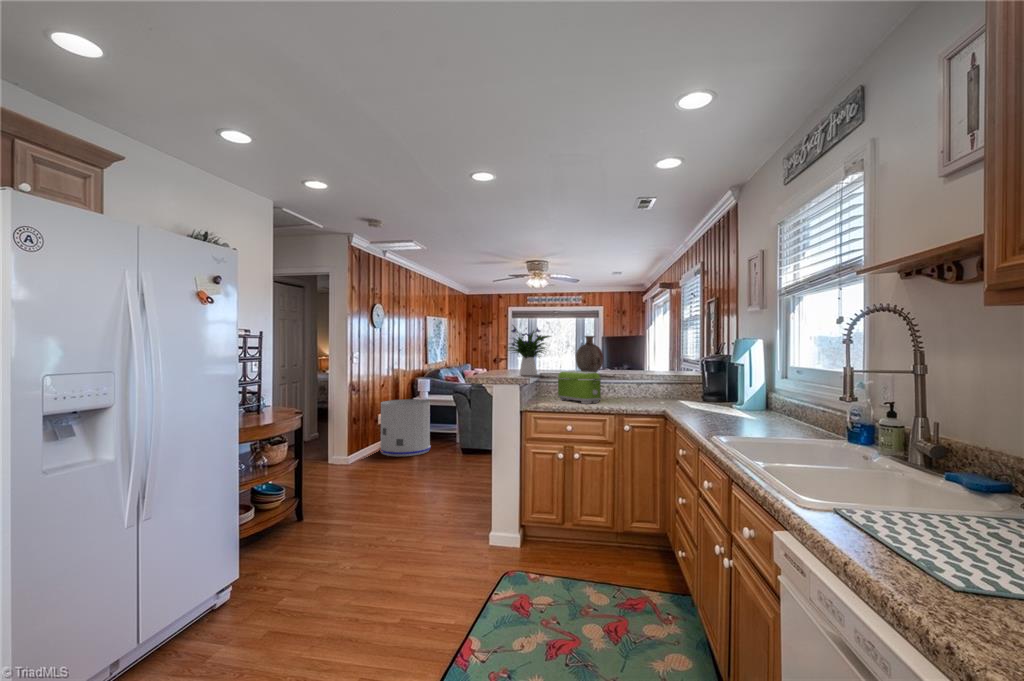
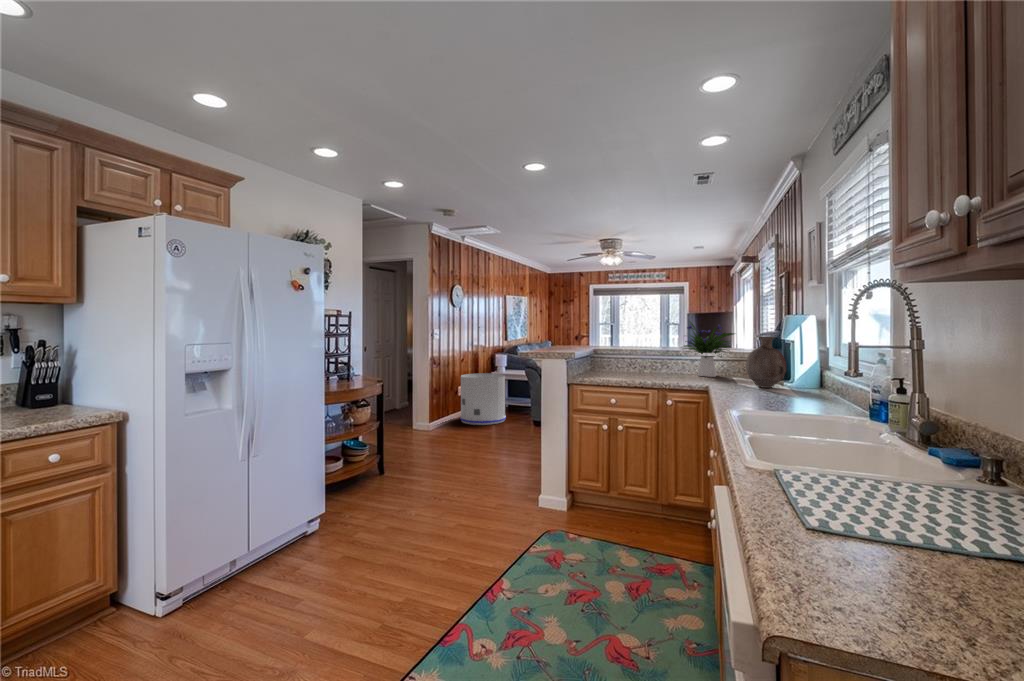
flower arrangement: present [509,326,550,375] -> present [684,322,734,377]
vase: present [576,336,603,373] -> present [746,337,786,388]
toaster: present [558,371,601,404] -> none [607,347,647,379]

